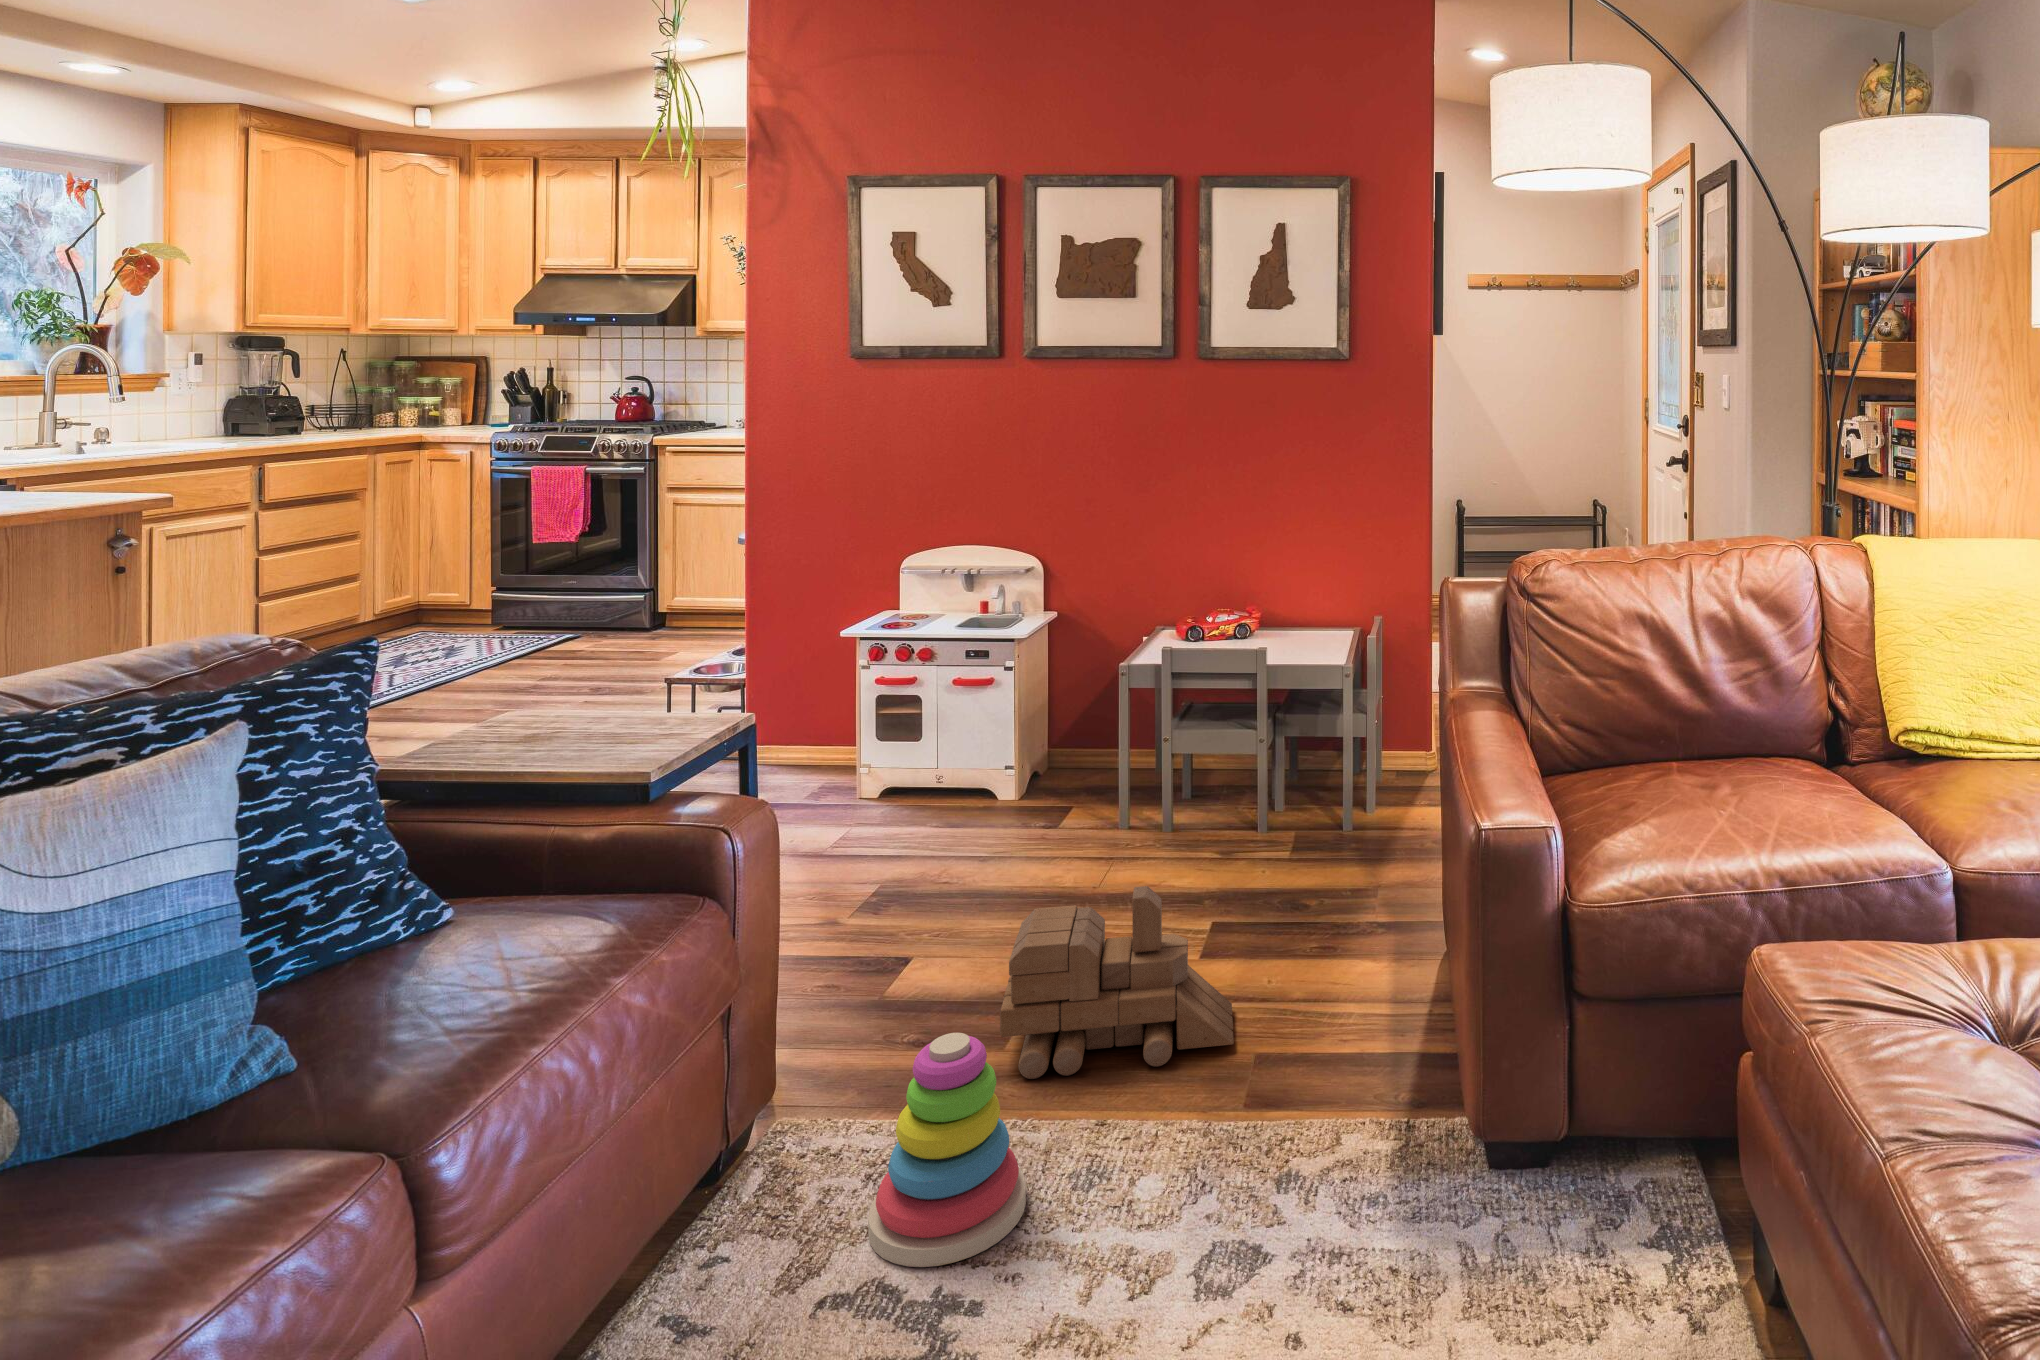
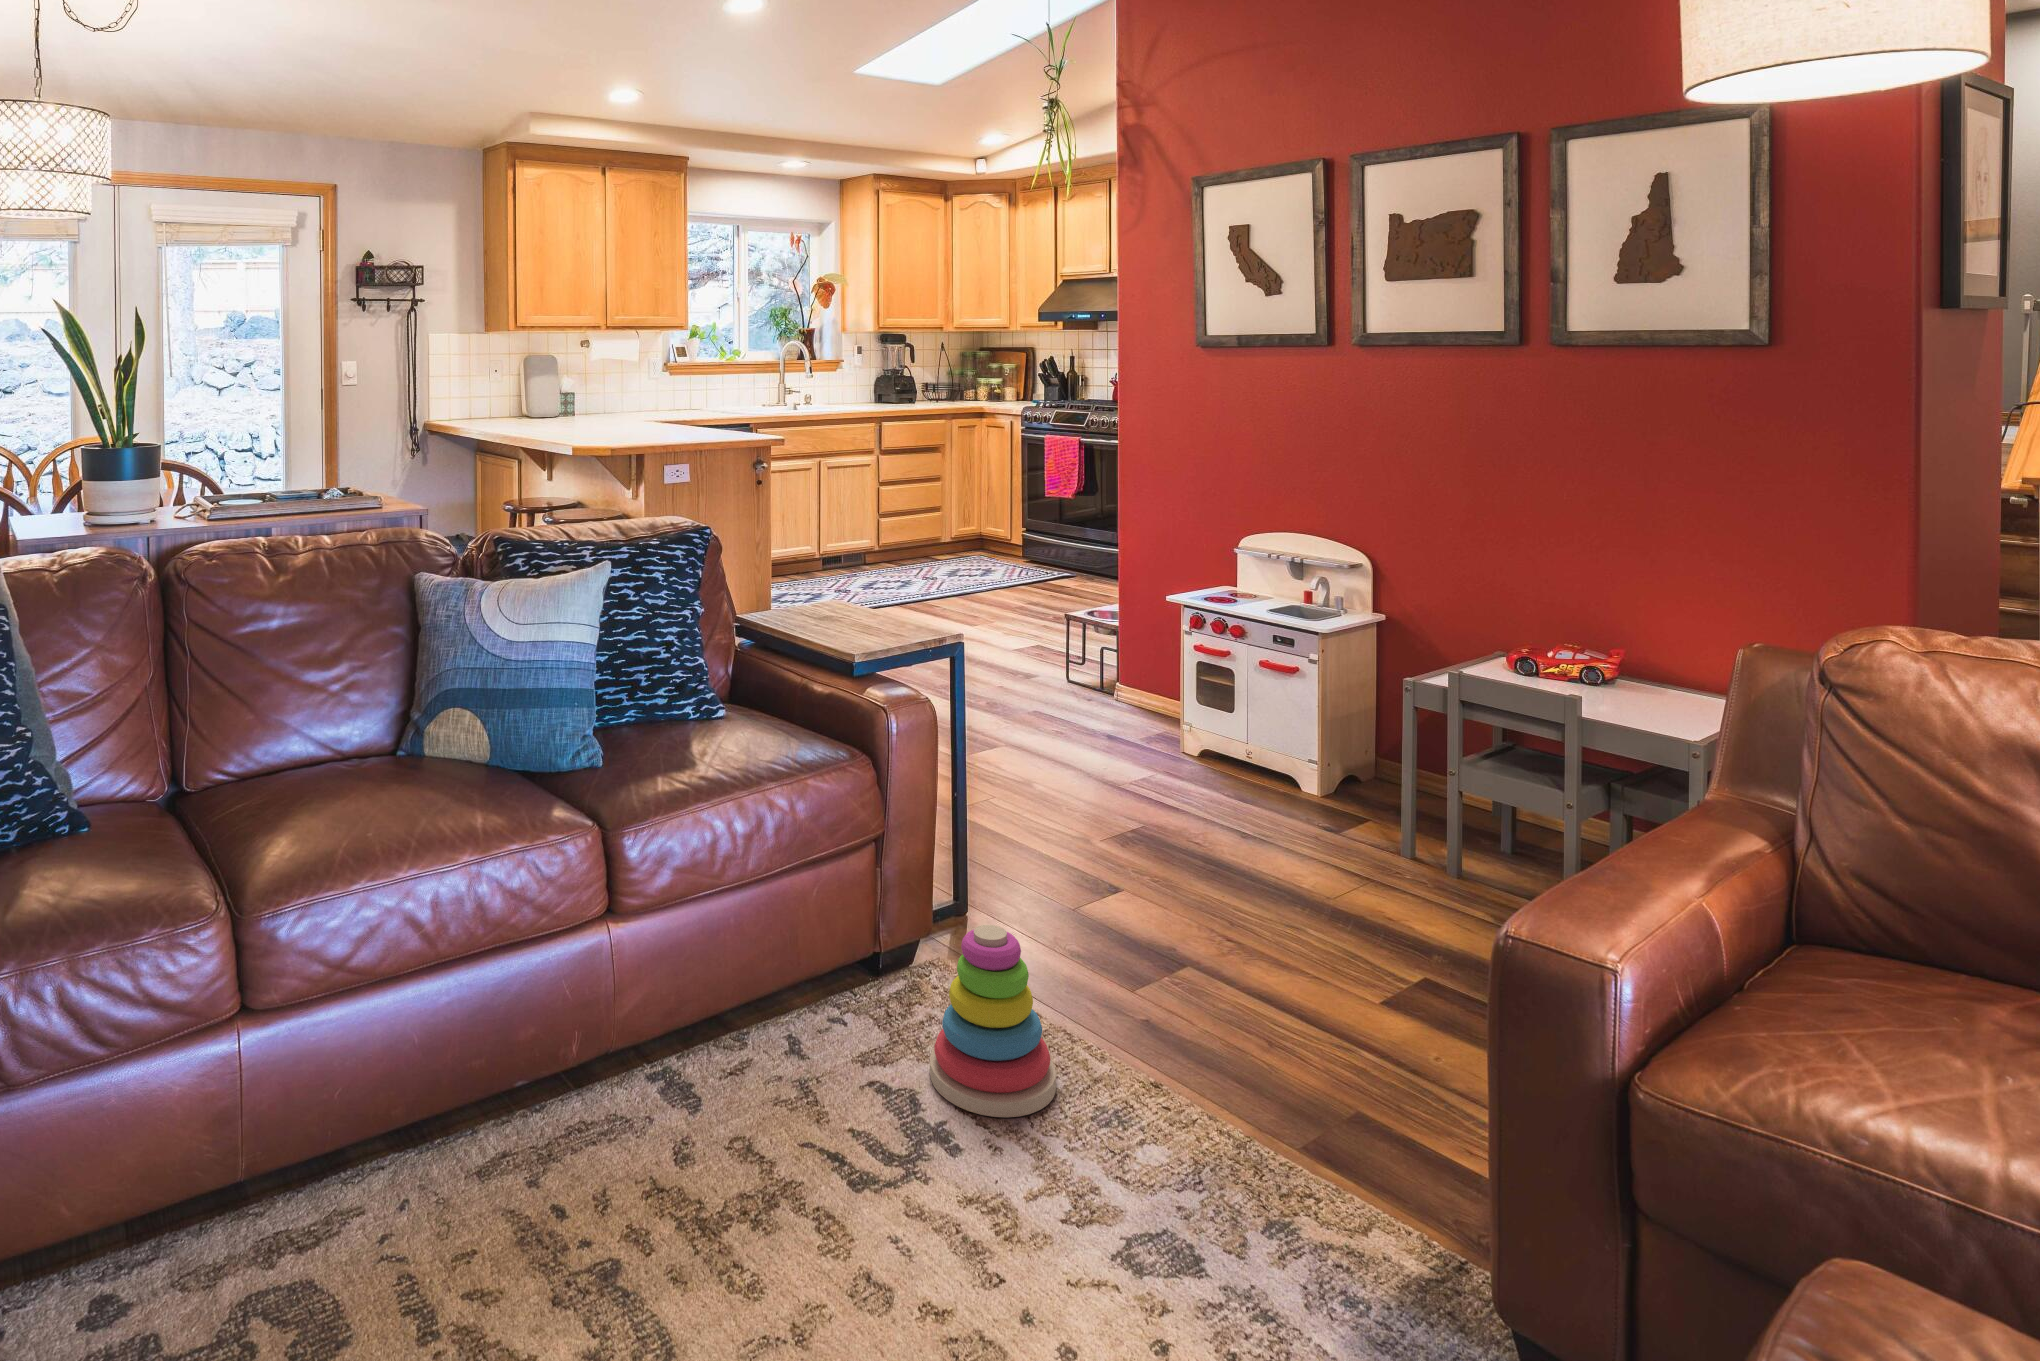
toy train: present [1000,886,1233,1079] -> none [1113,872,1365,1088]

